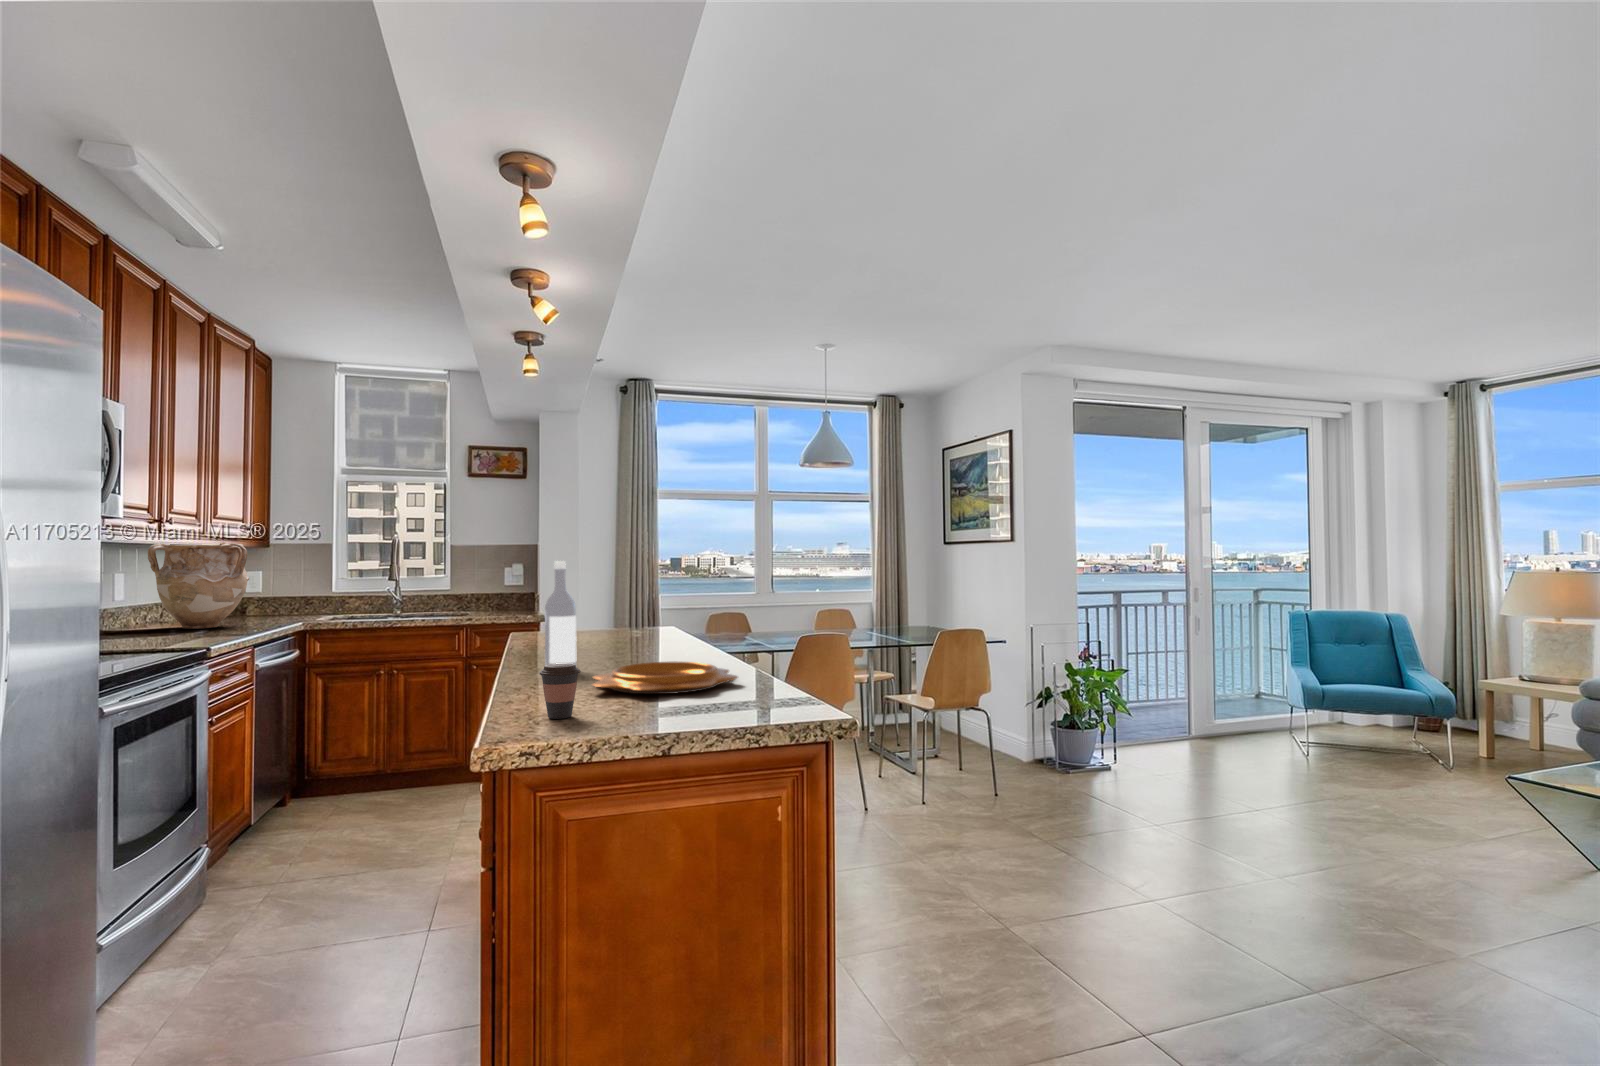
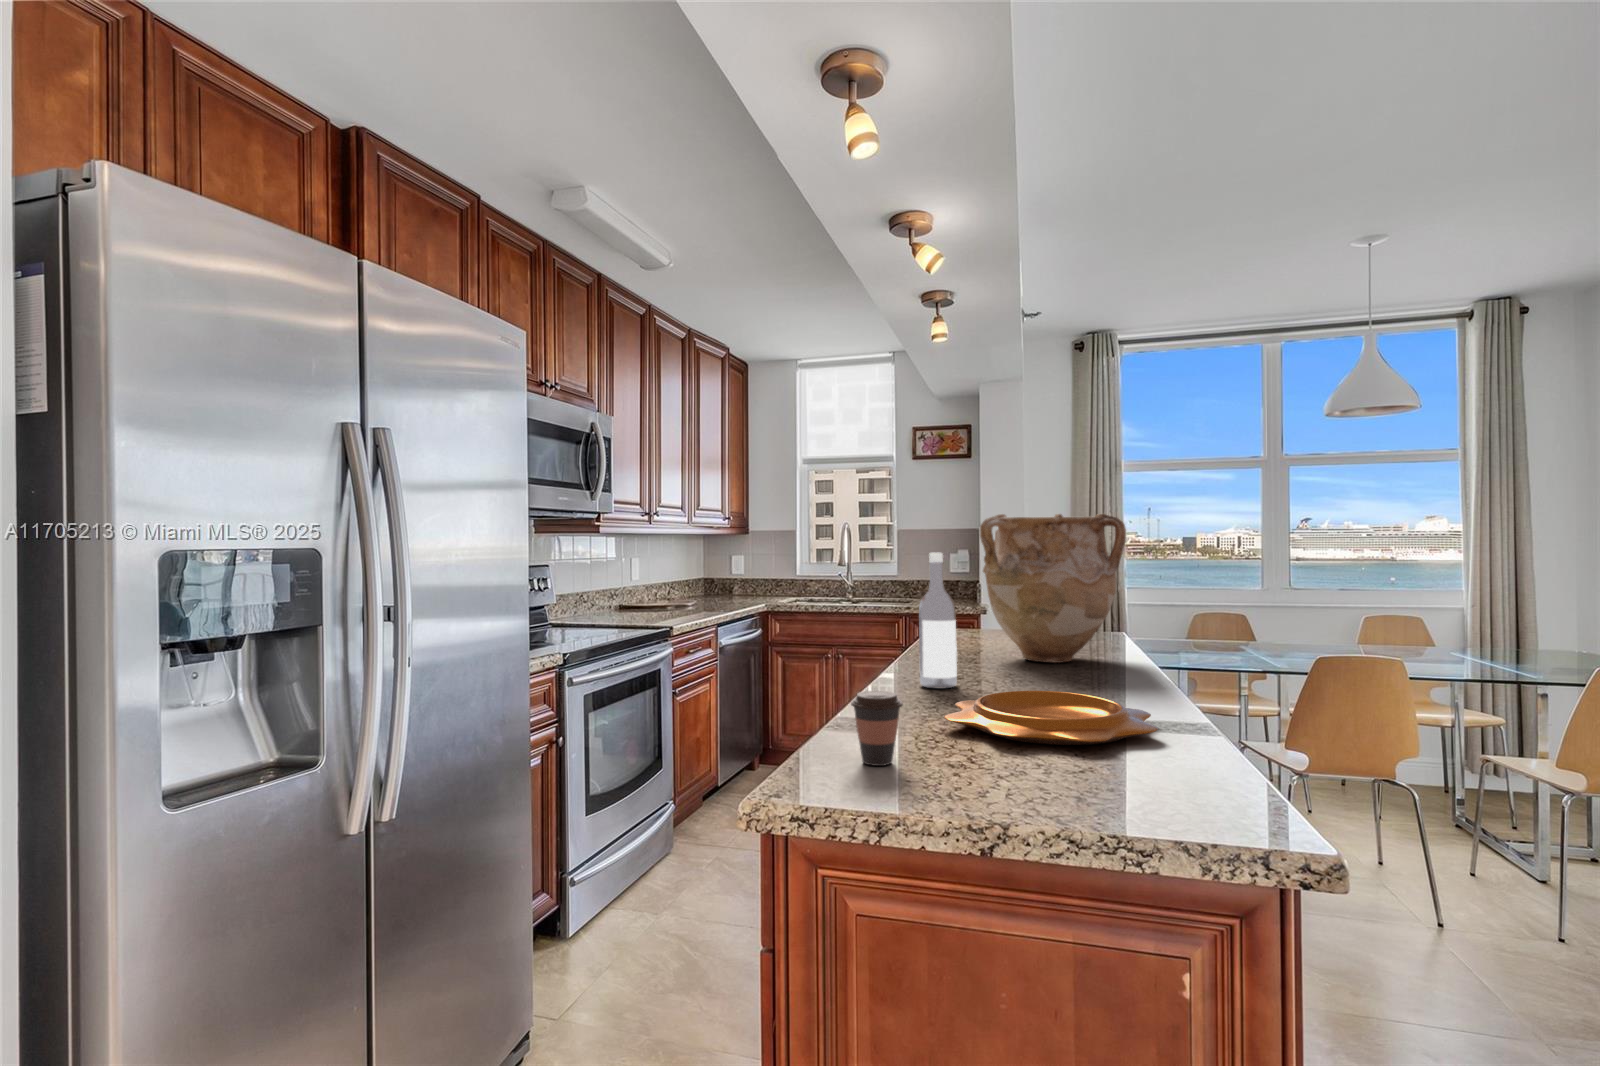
vase: present [148,542,249,629] -> present [980,514,1126,663]

